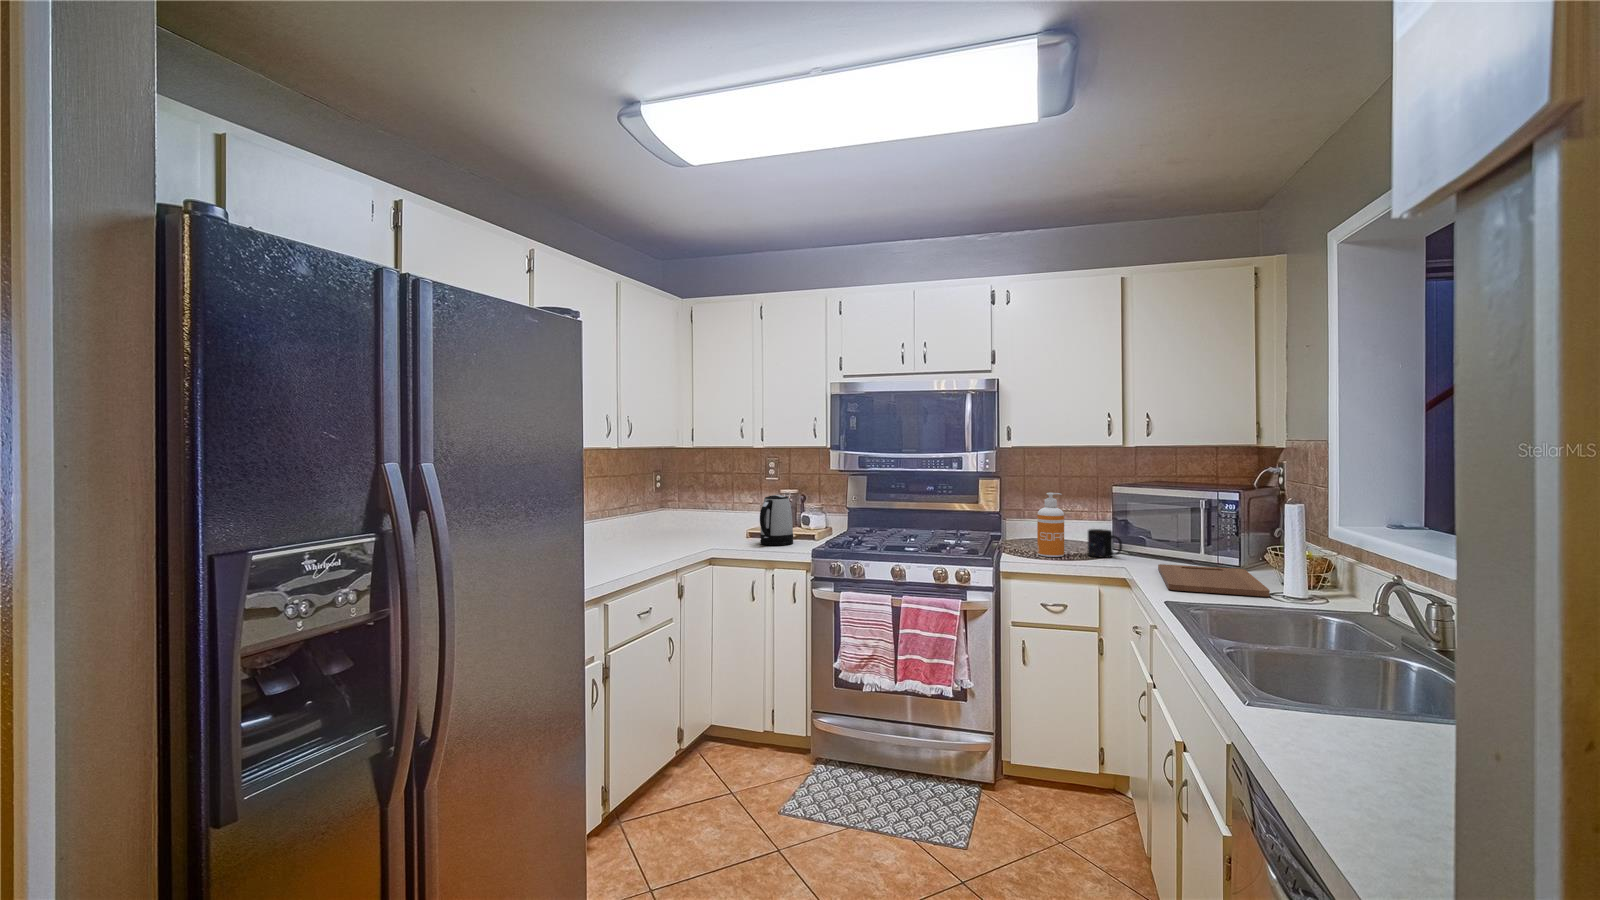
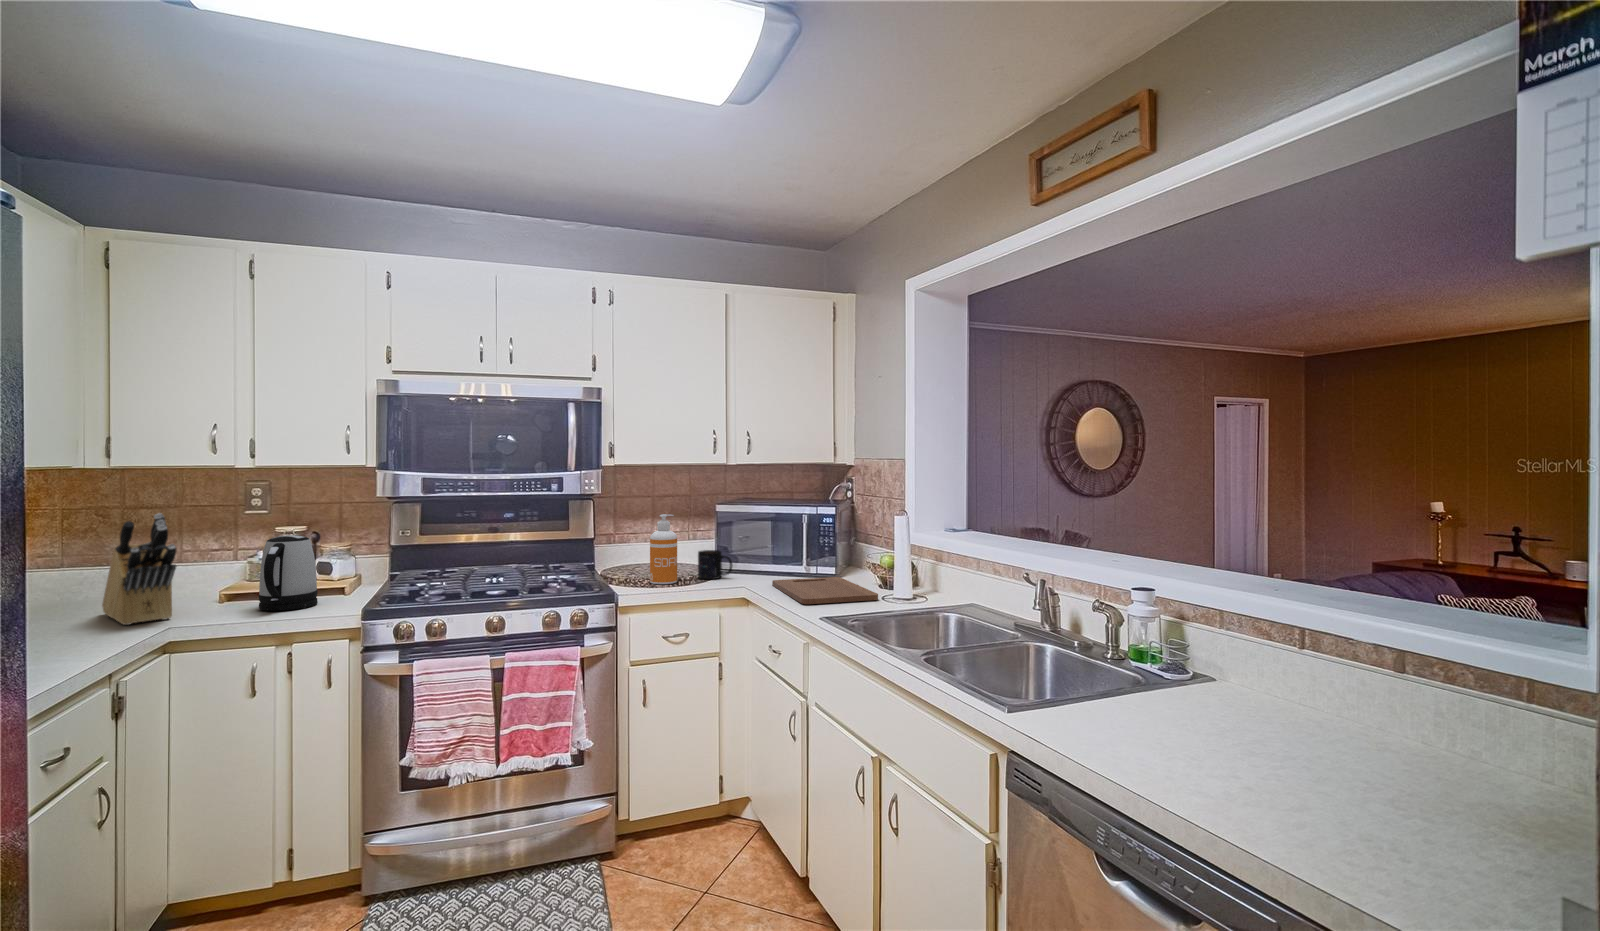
knife block: none [691,477,717,545] -> present [102,514,176,625]

